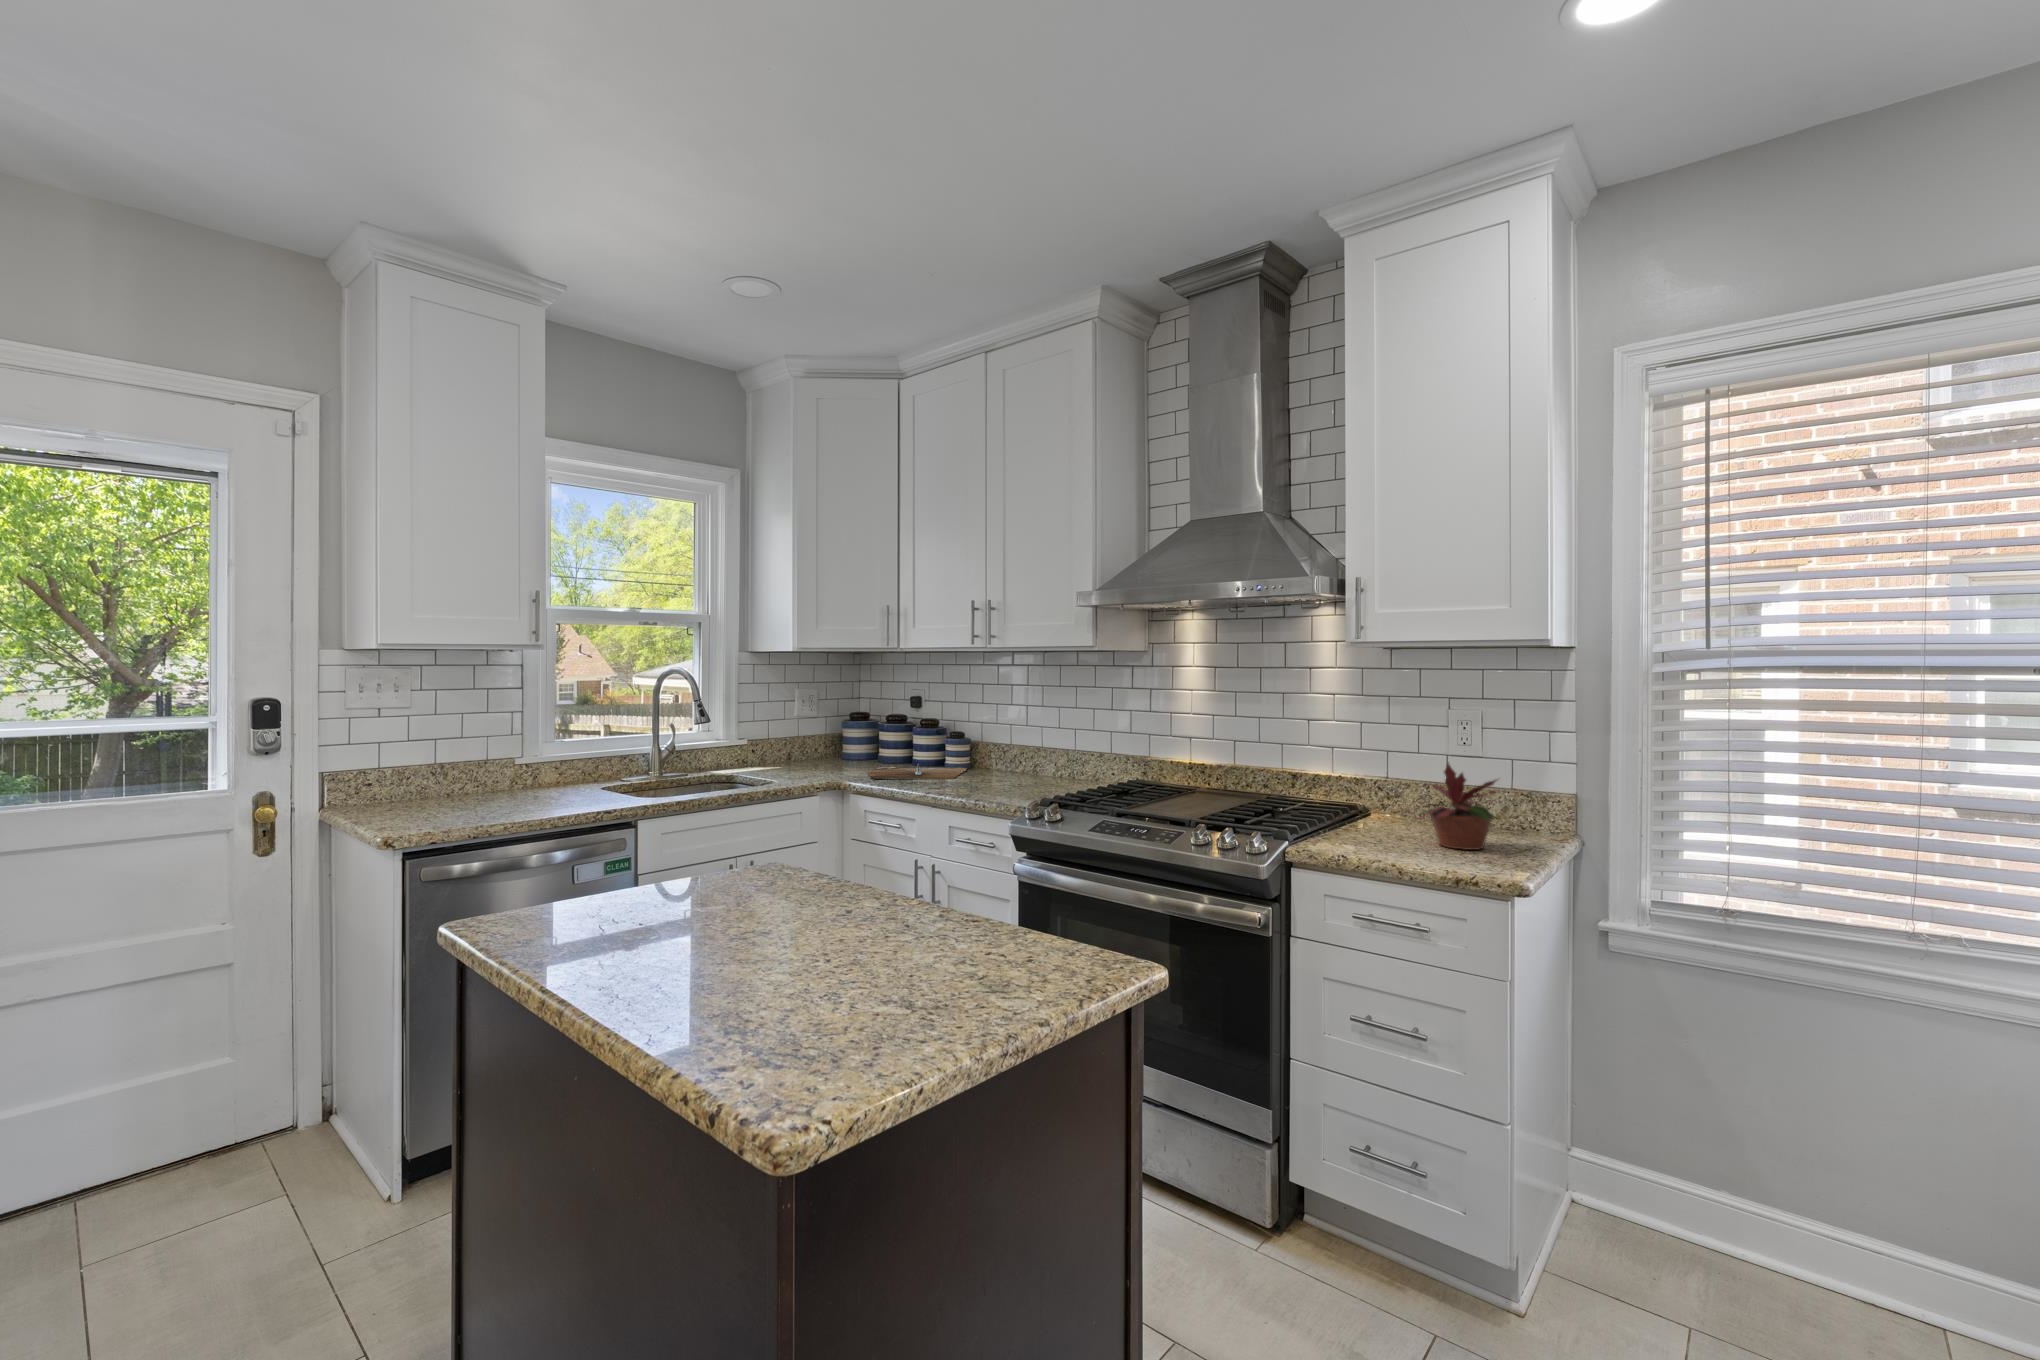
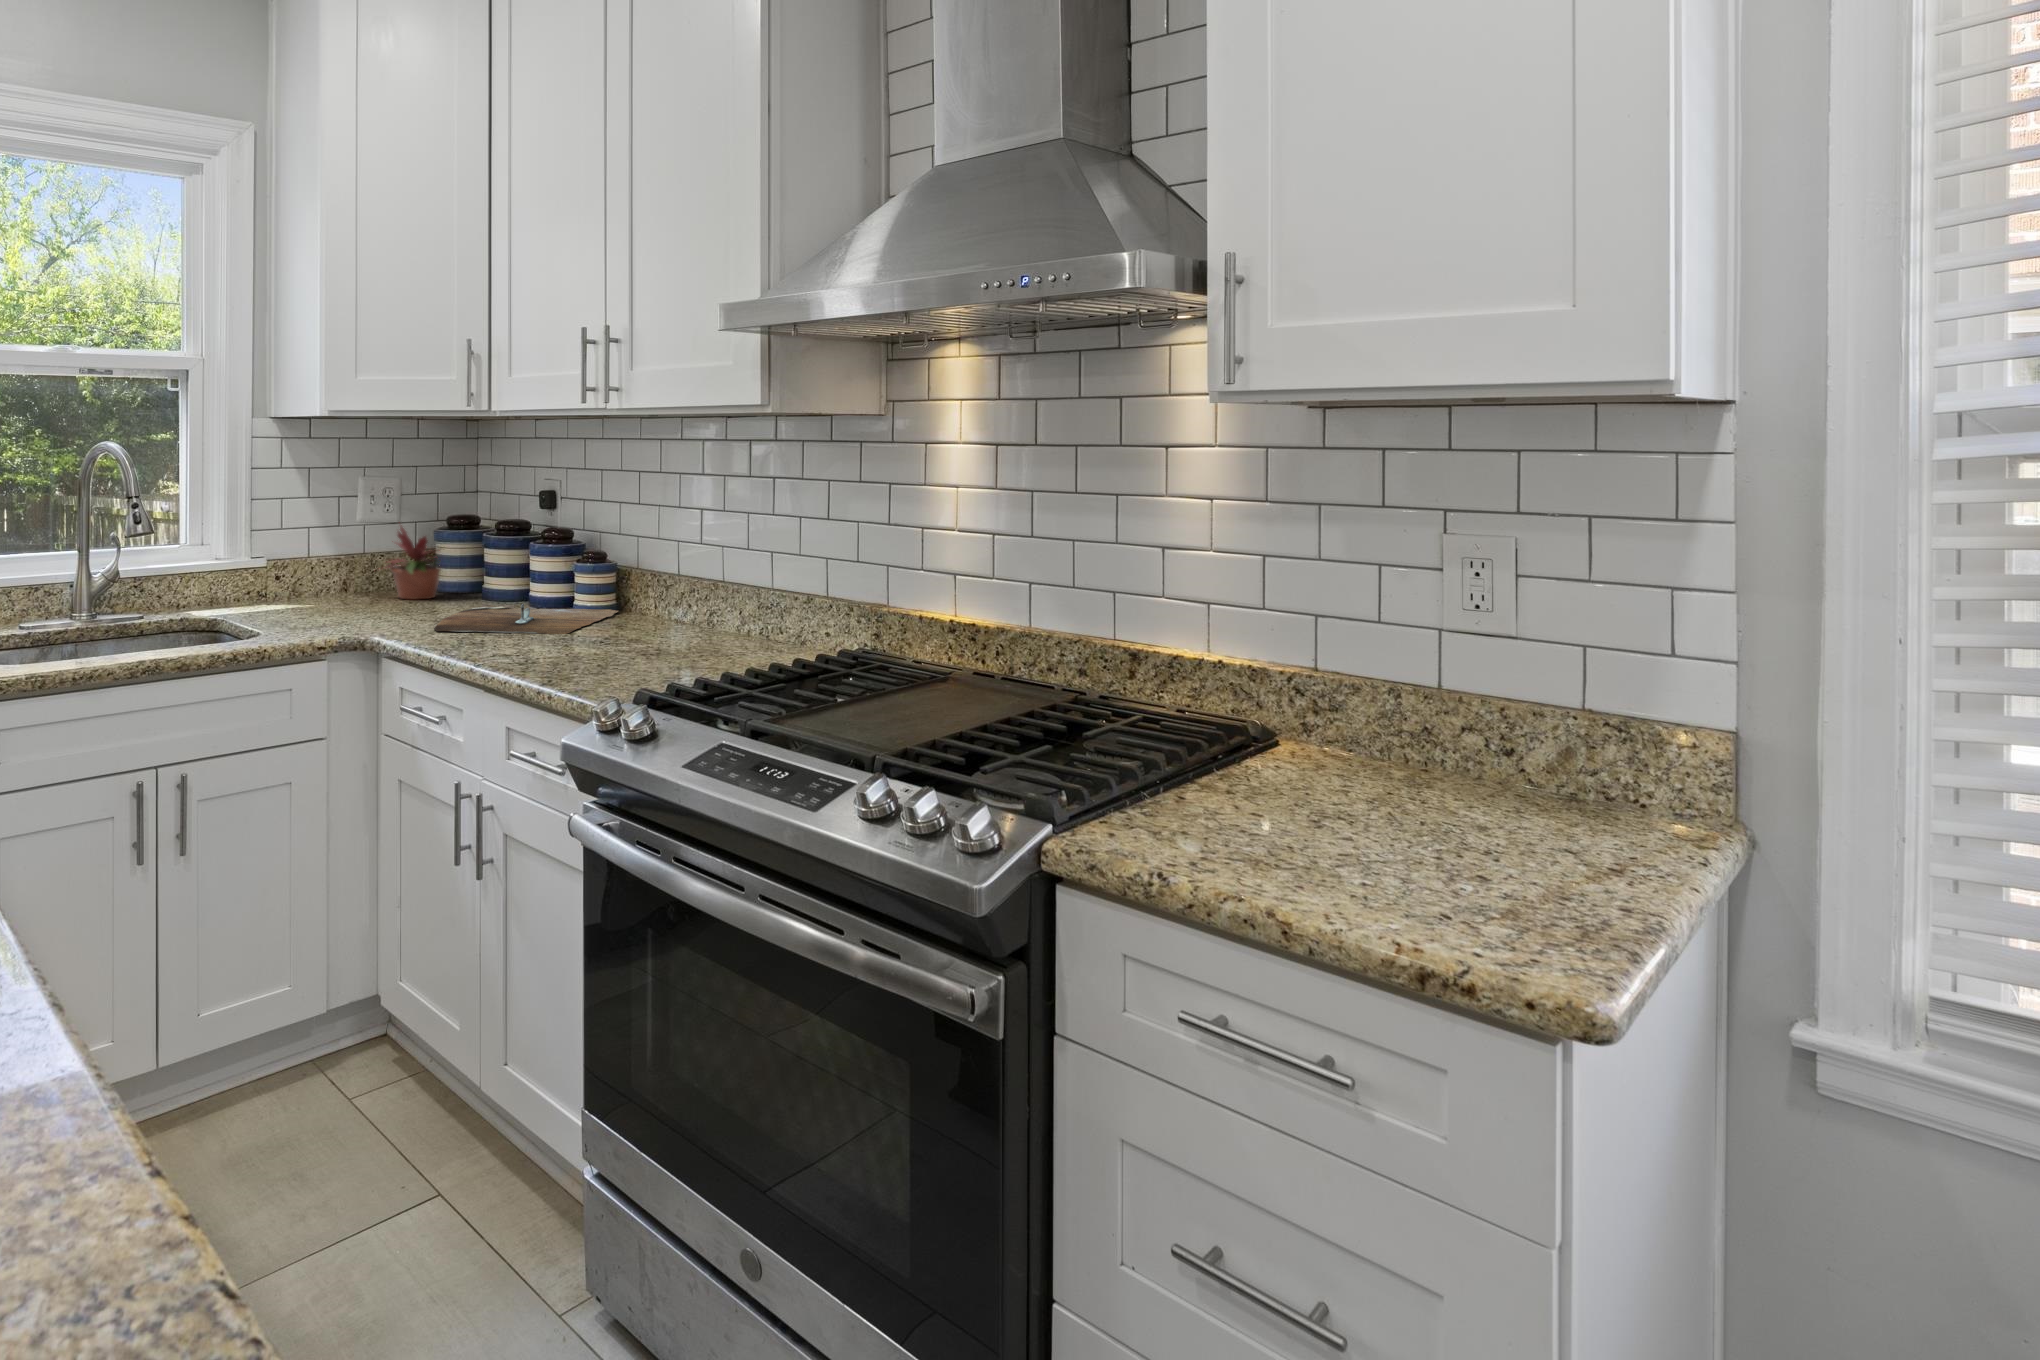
potted plant: present [1419,762,1497,850] -> present [381,527,440,599]

